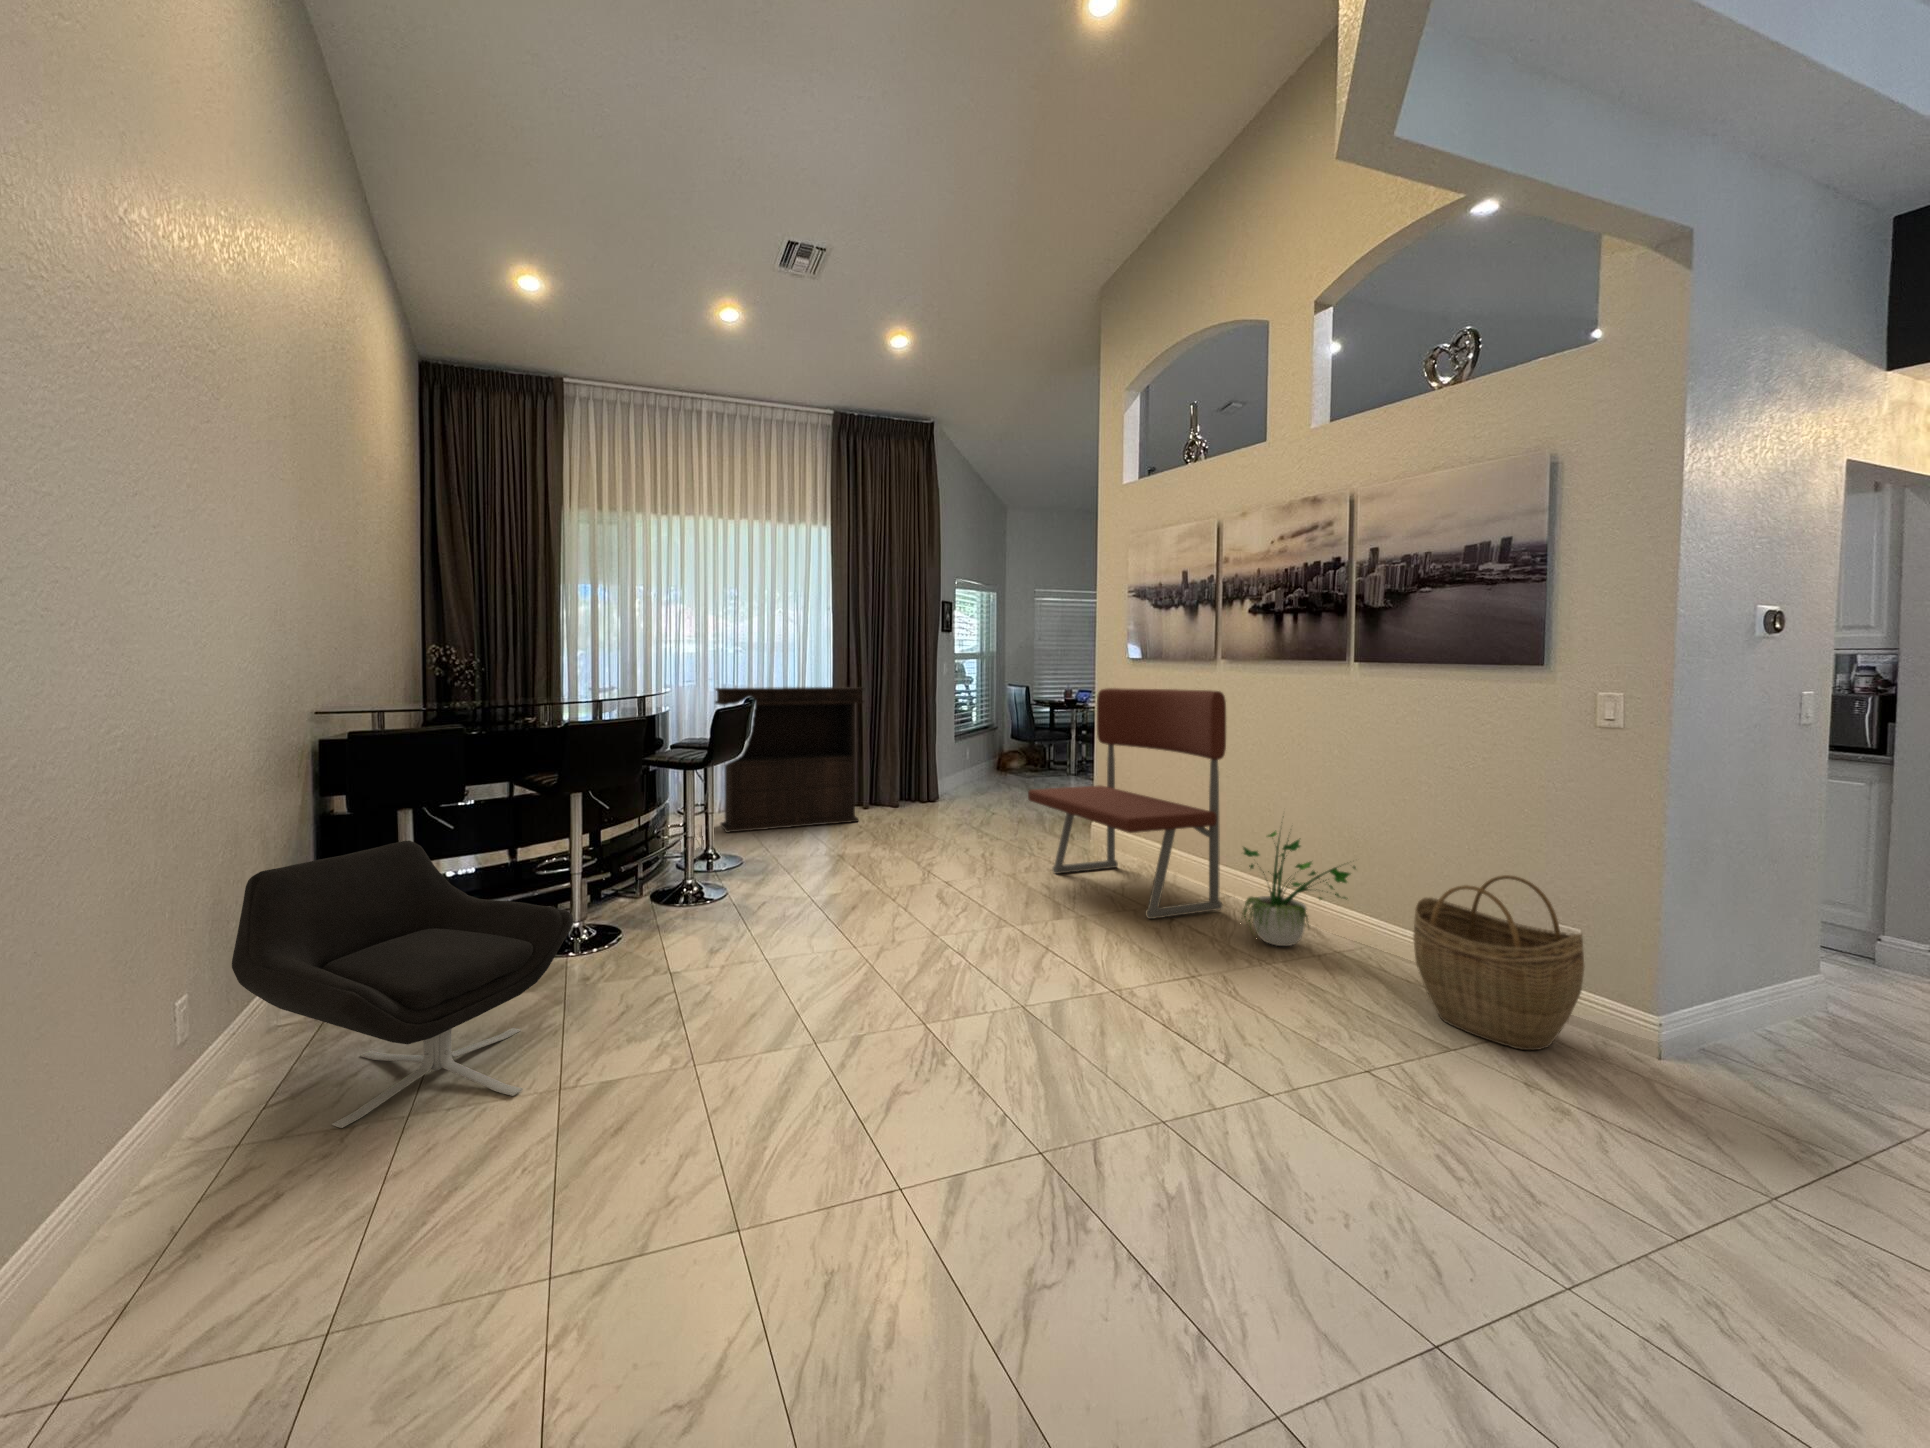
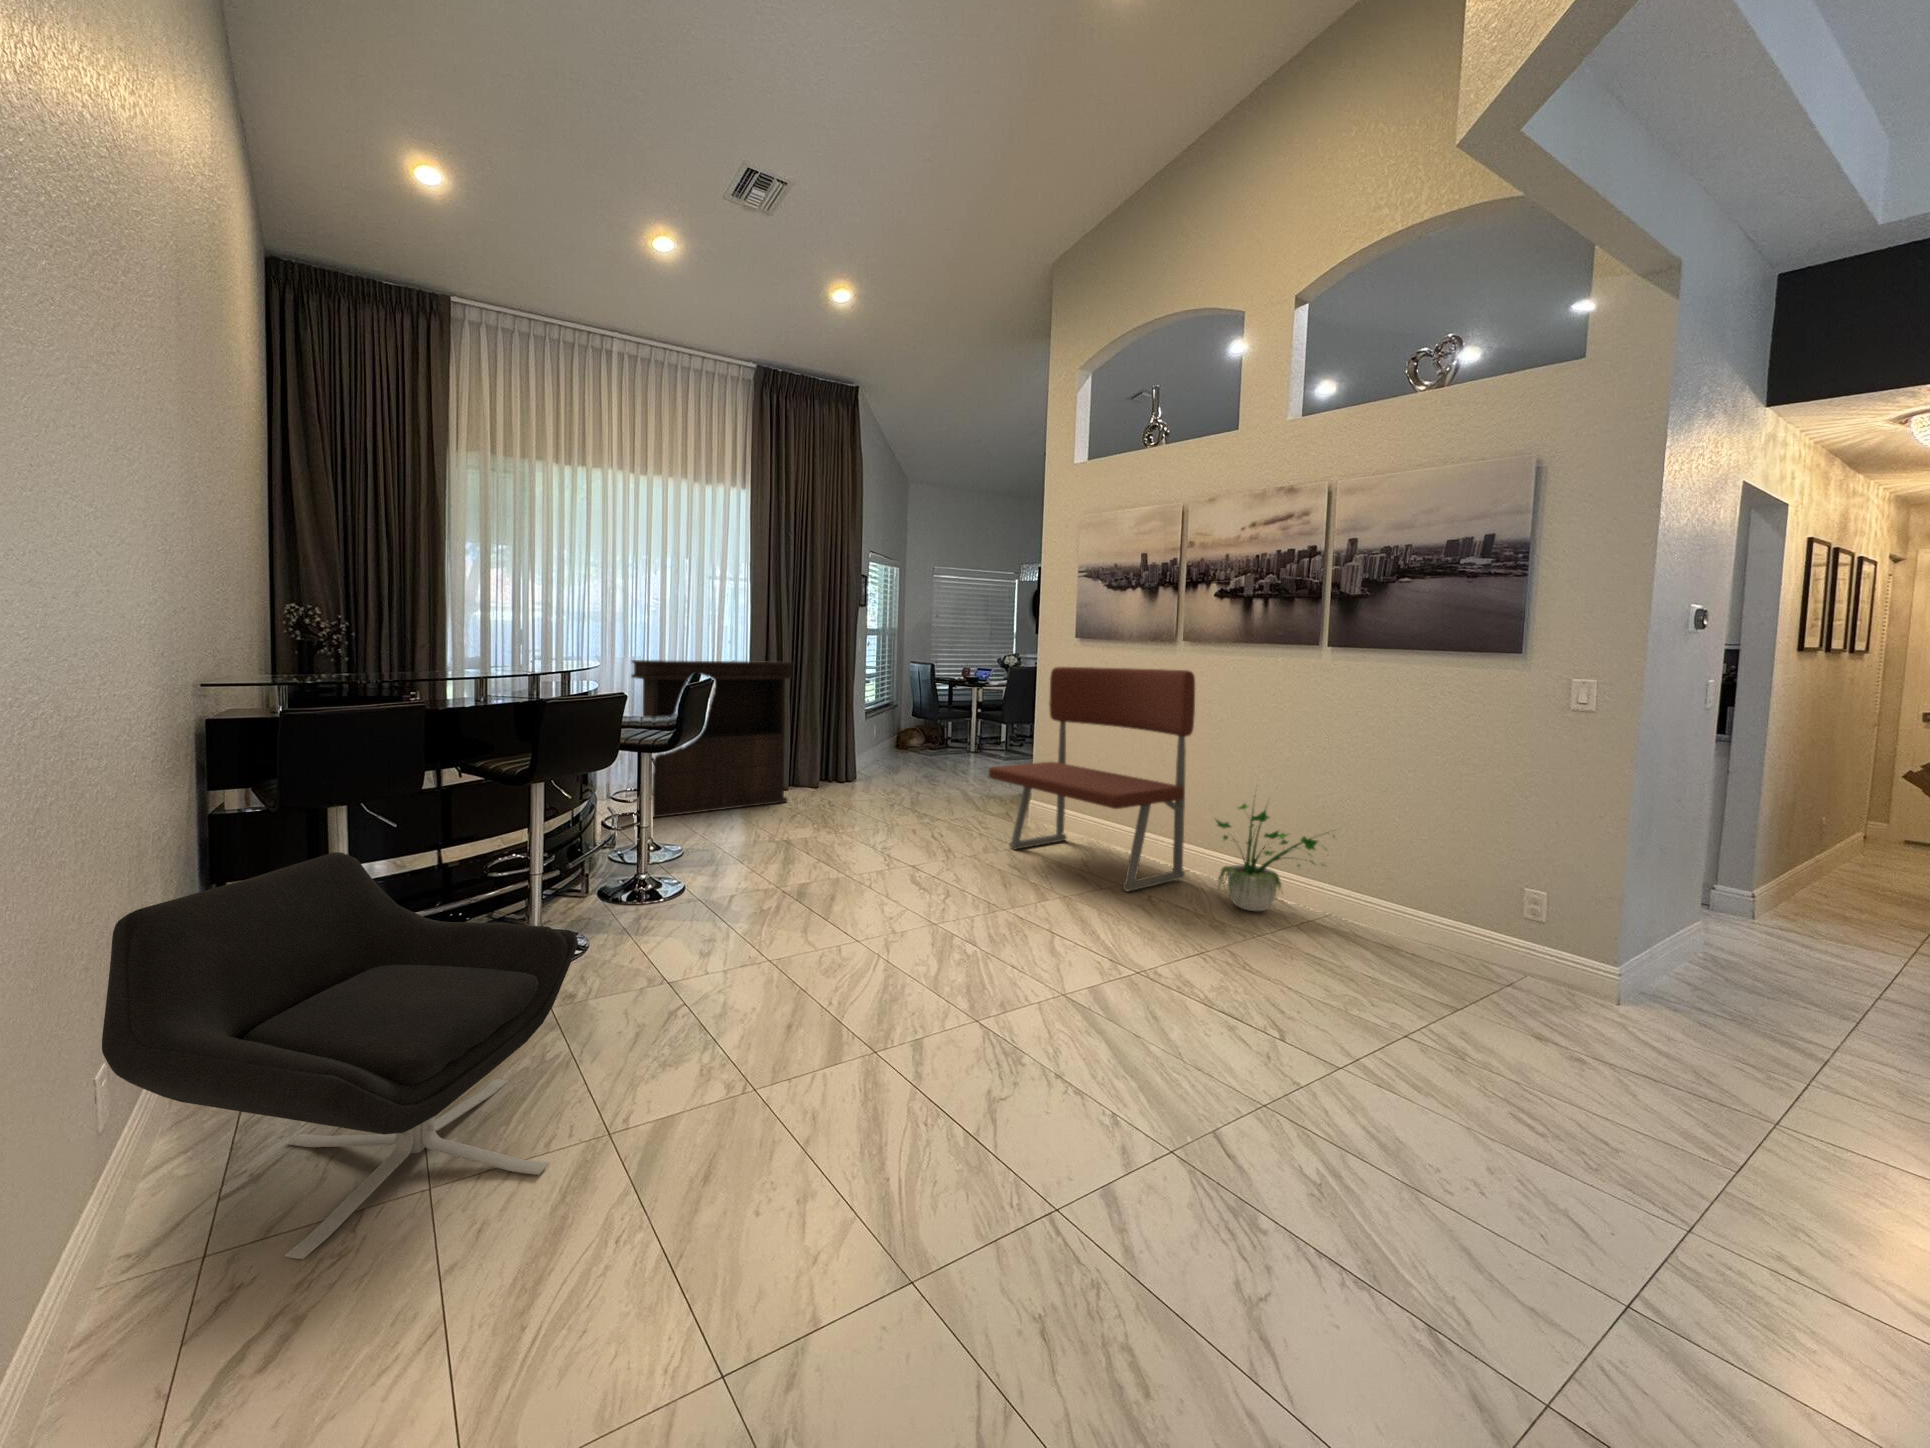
woven basket: present [1413,875,1584,1050] -> none [1401,840,1555,997]

